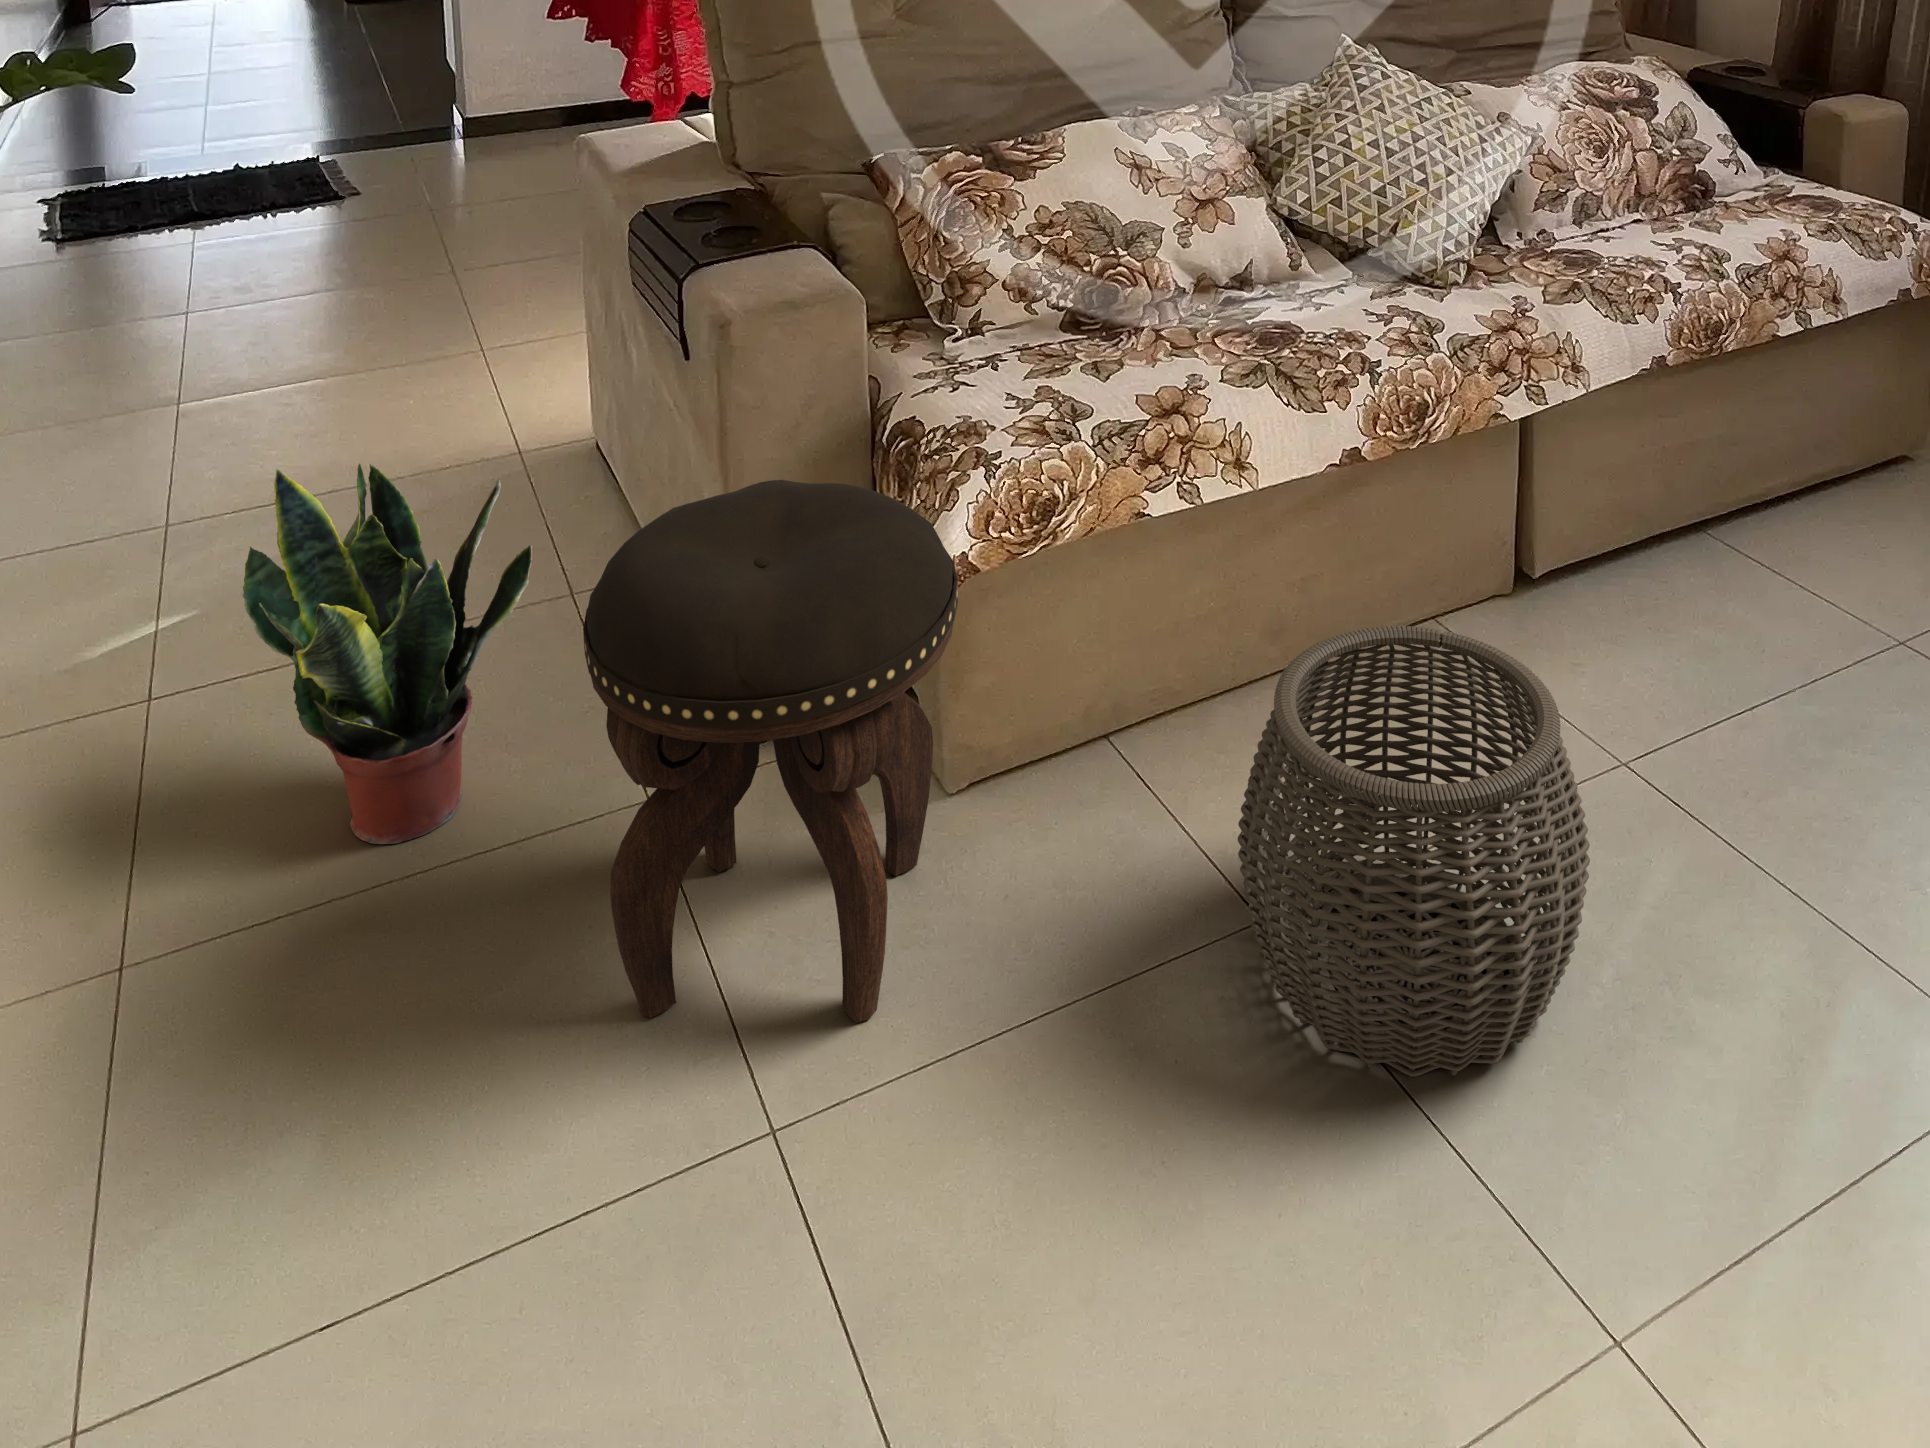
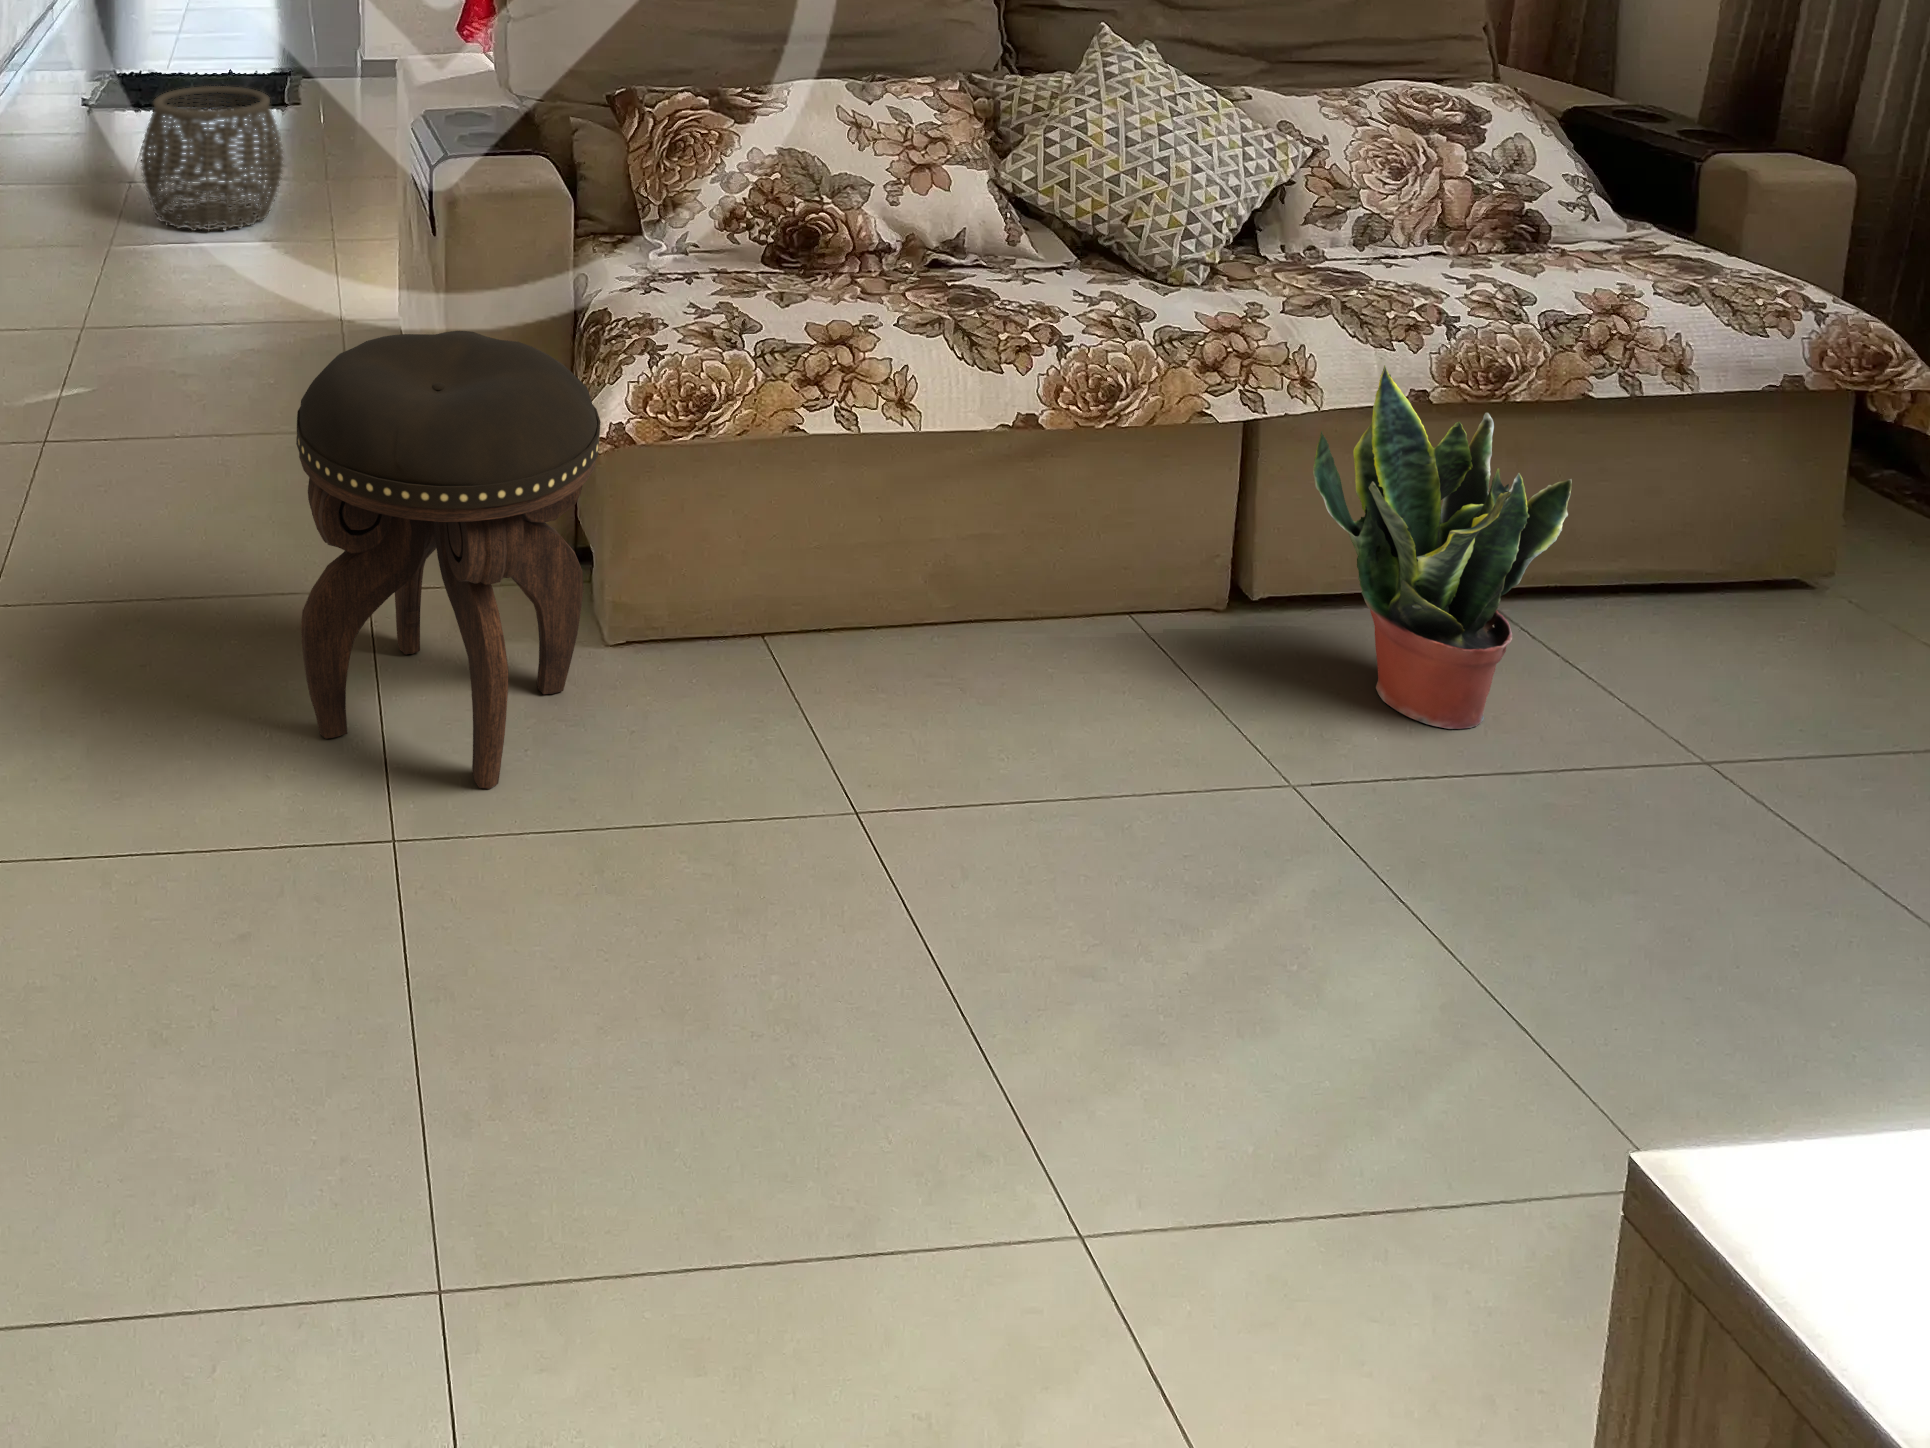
potted plant: present [243,463,532,844] -> present [1313,365,1572,729]
woven basket: present [1237,626,1590,1077] -> present [141,86,283,231]

